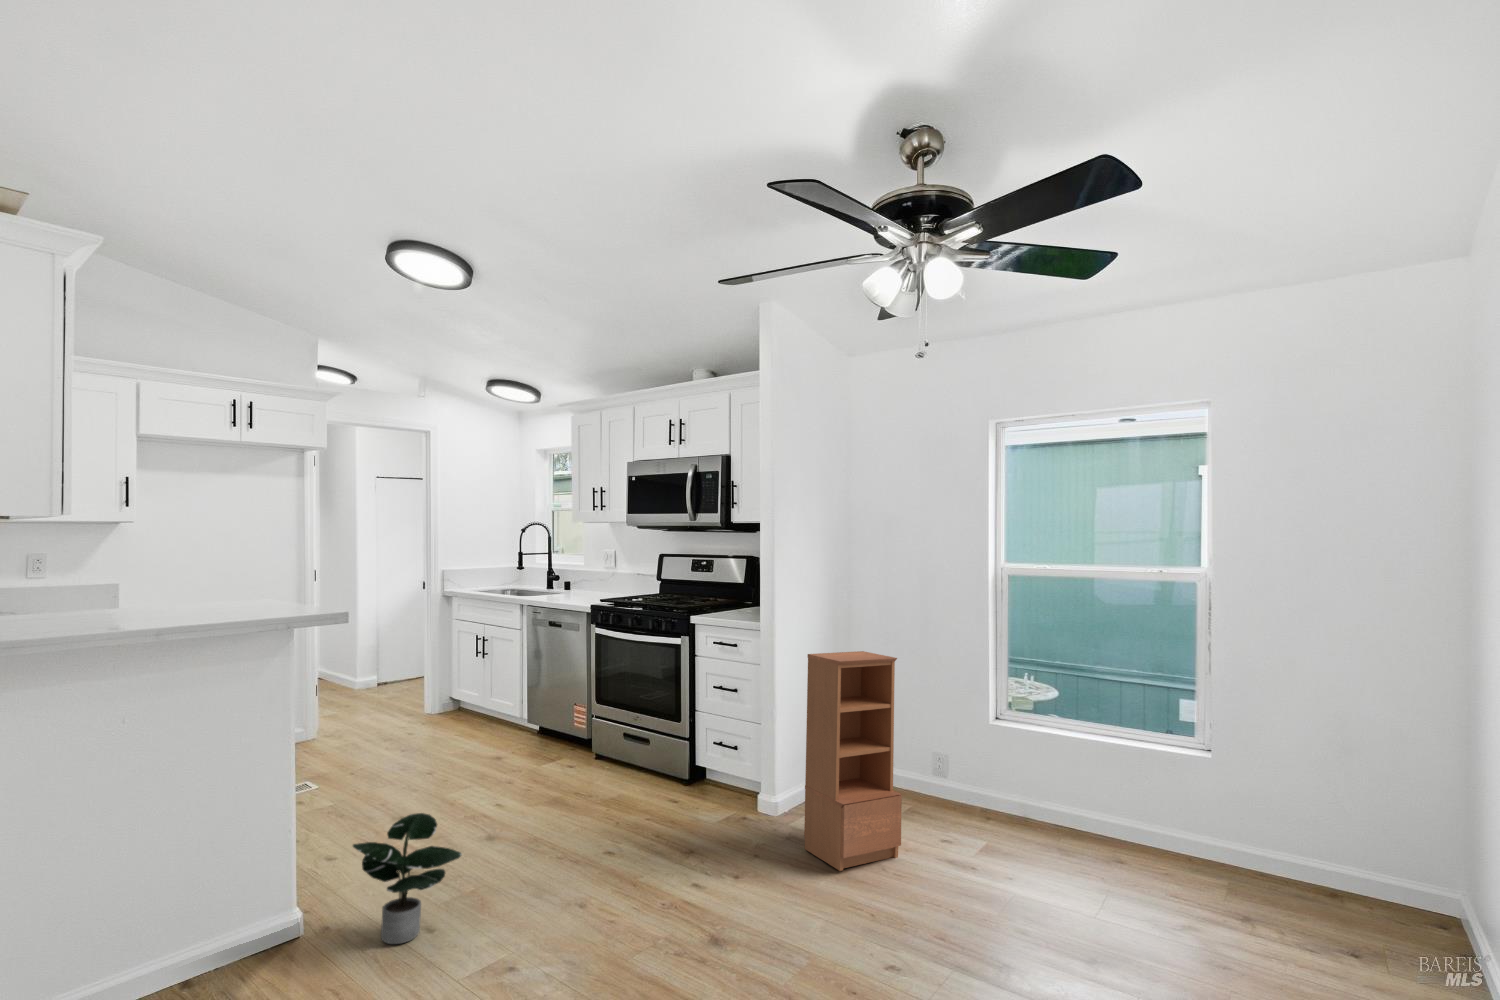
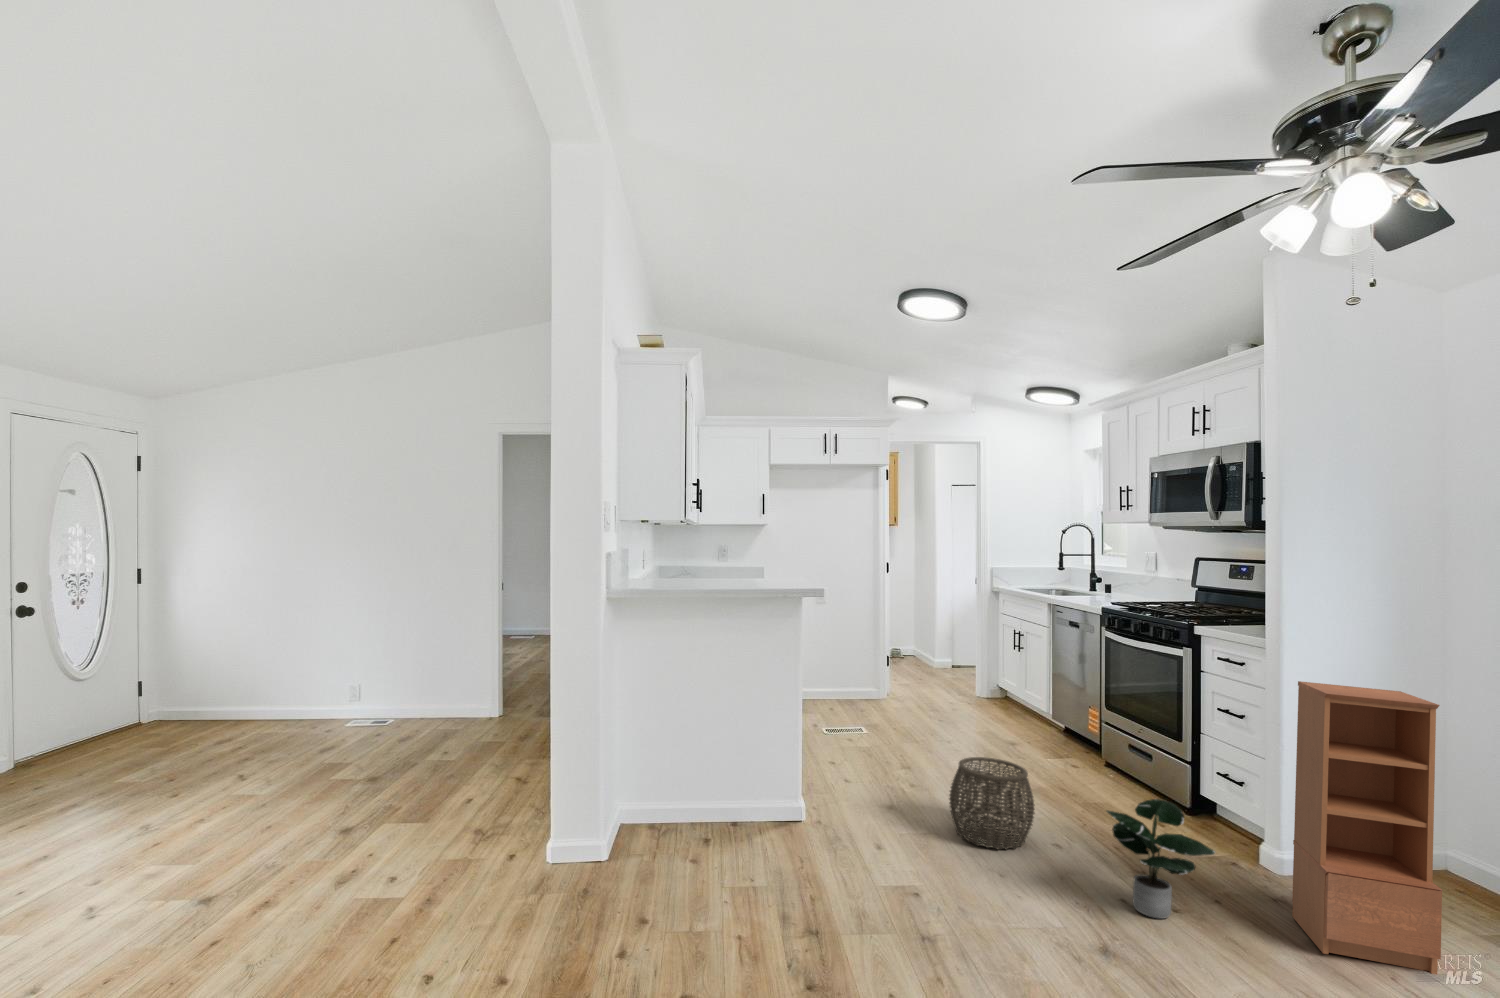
woven basket: none [497,781,590,883] -> present [949,757,1035,850]
potted plant: present [353,813,462,944] -> present [1107,799,1215,919]

